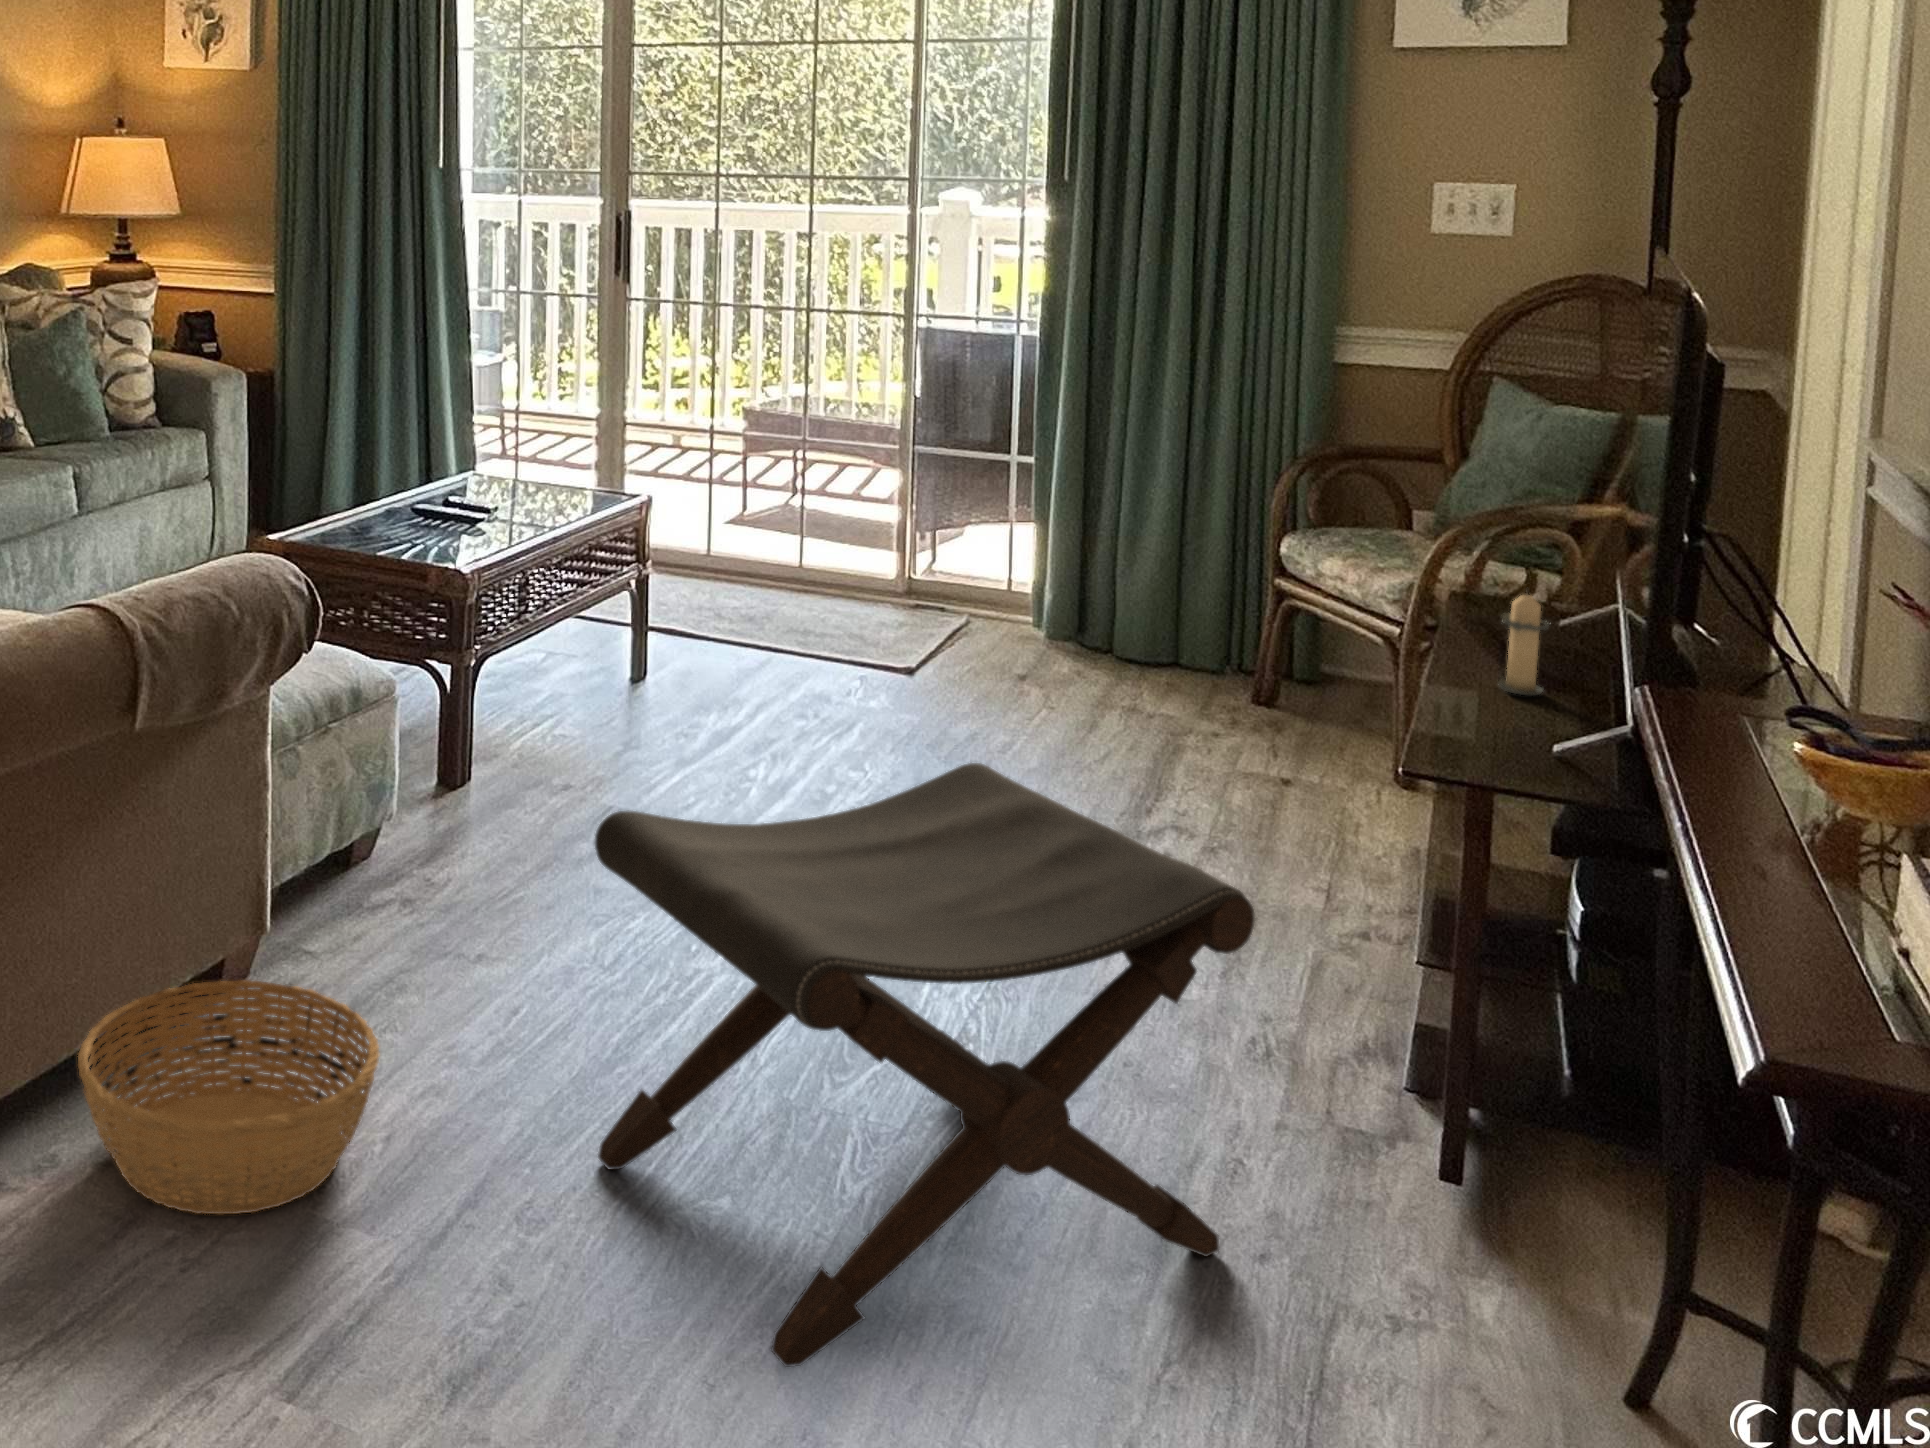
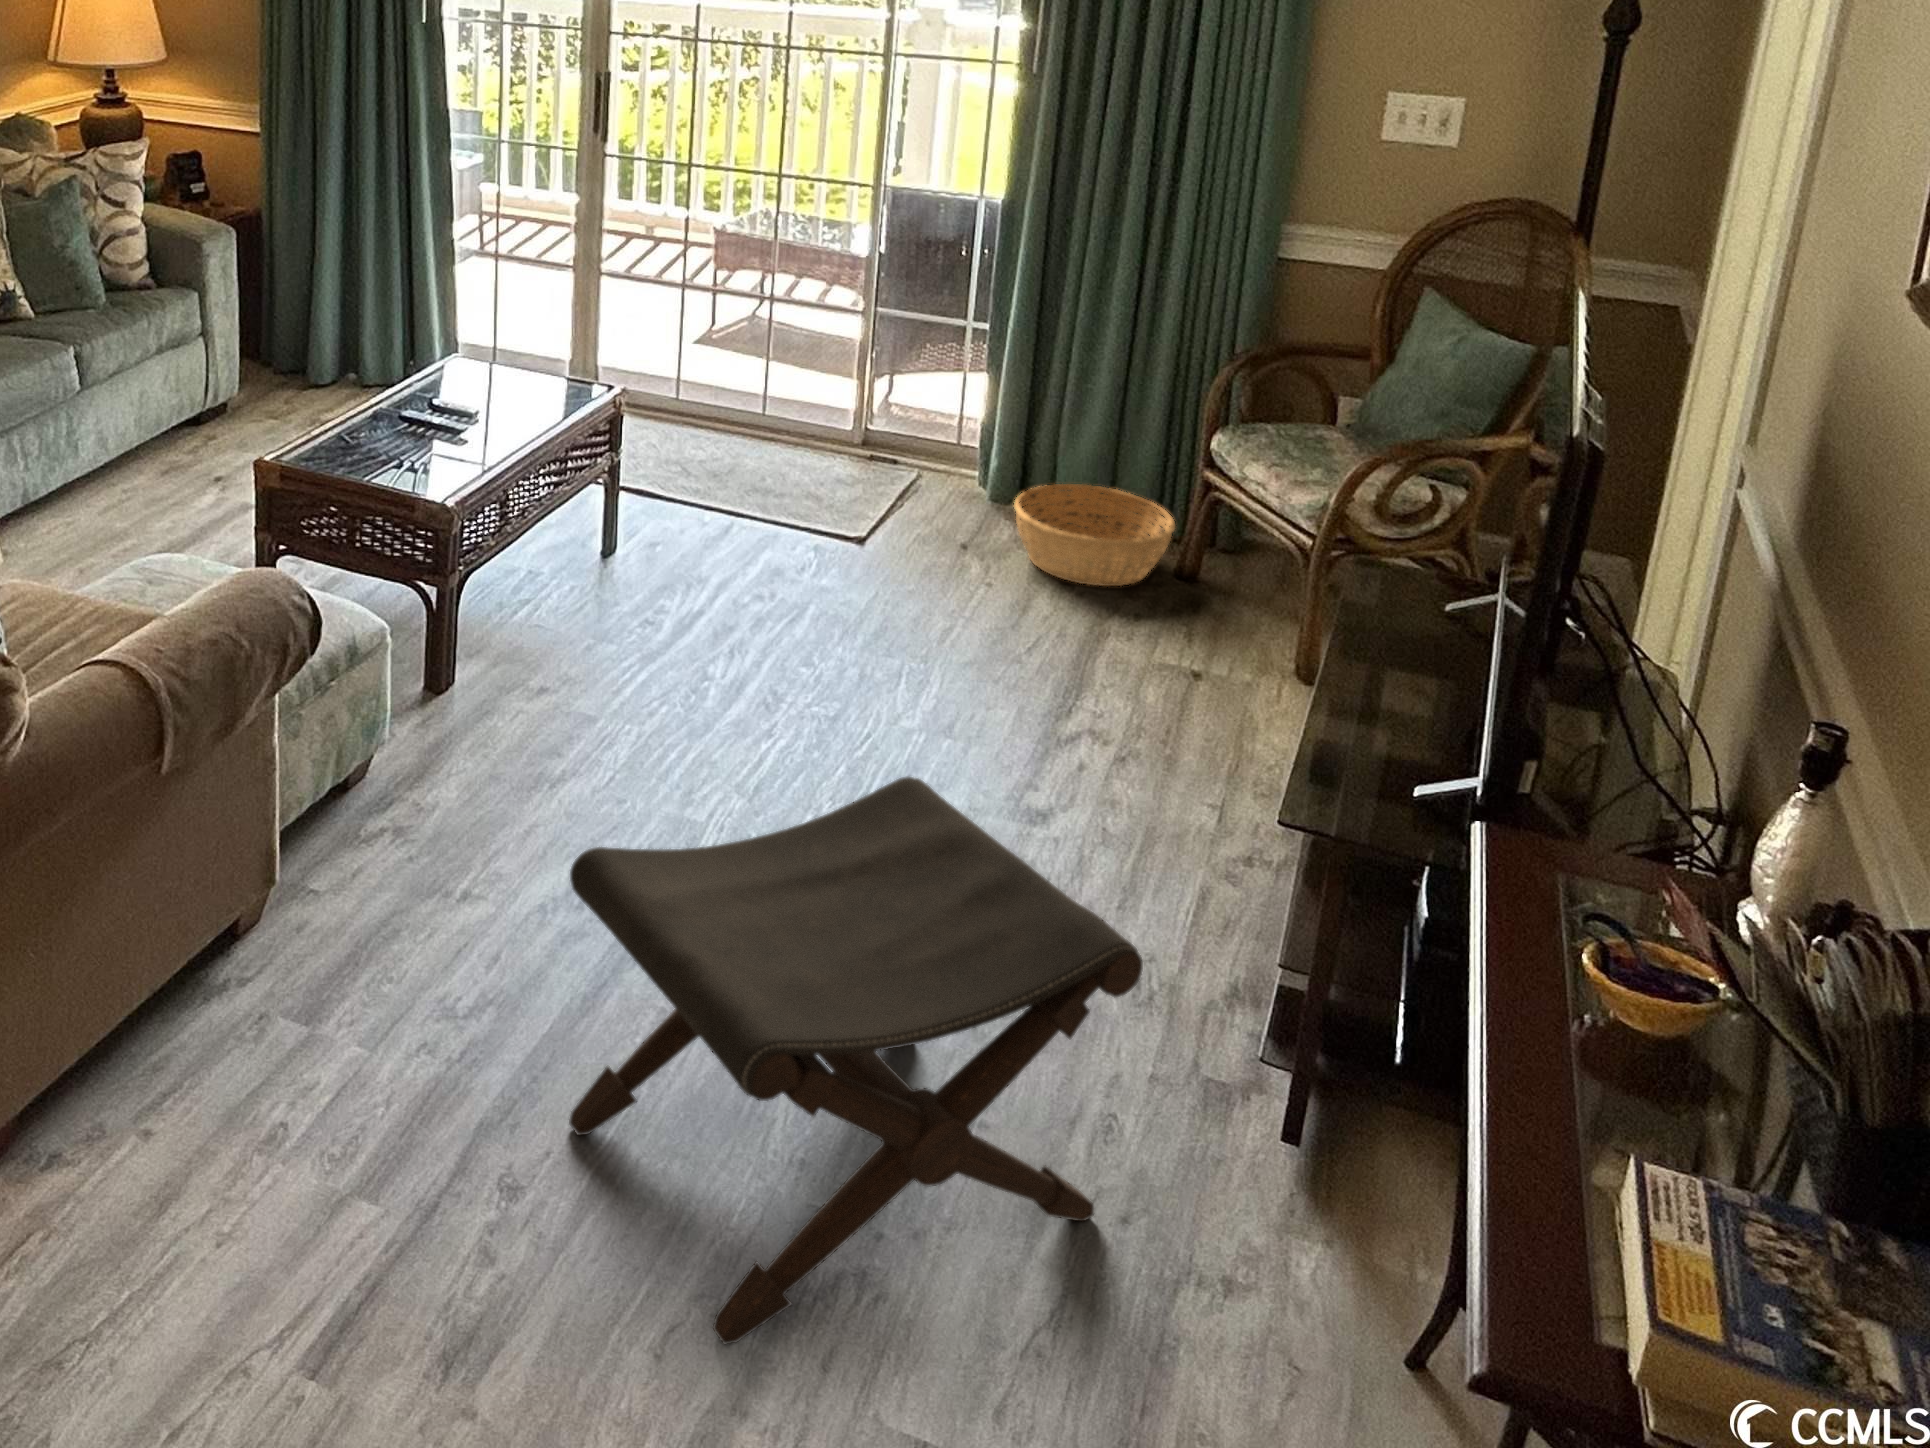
candle: present [1499,591,1551,696] -> none [1375,632,1435,727]
basket: present [78,980,380,1215] -> present [1014,484,1175,586]

